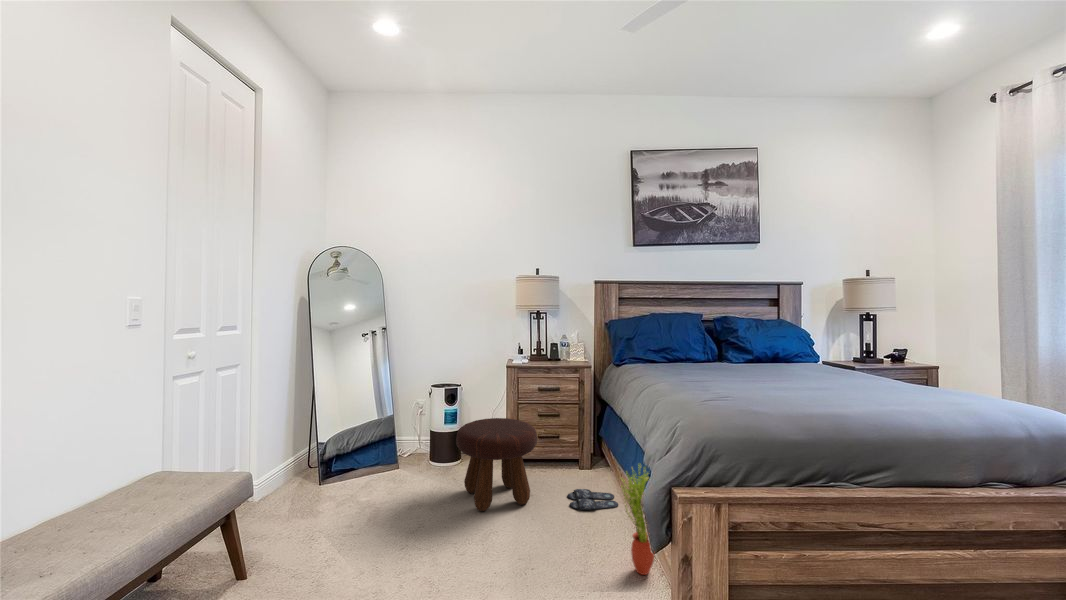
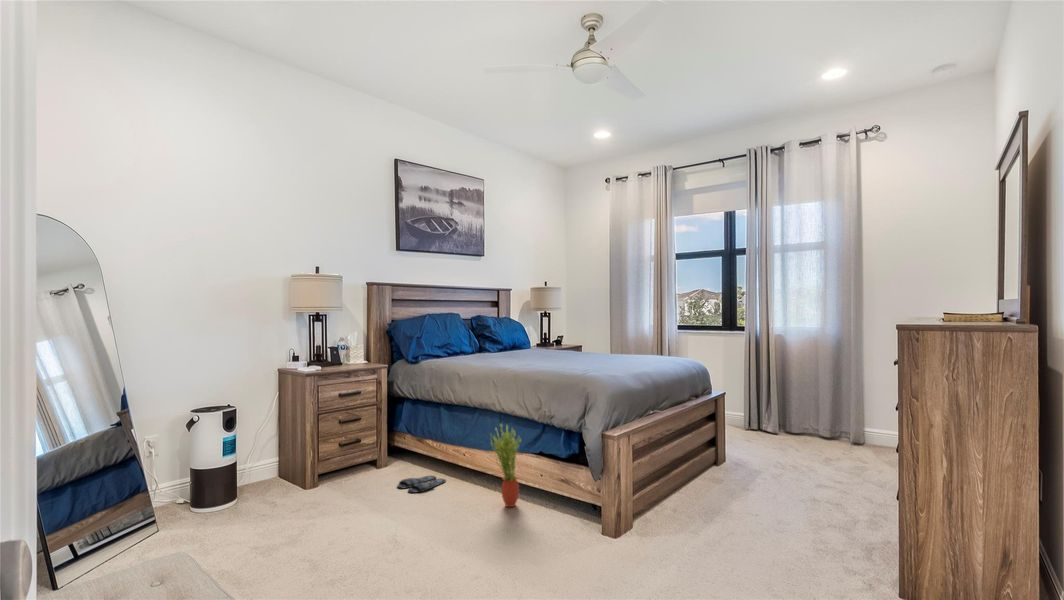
footstool: present [456,418,537,511] -> none [285,426,378,522]

